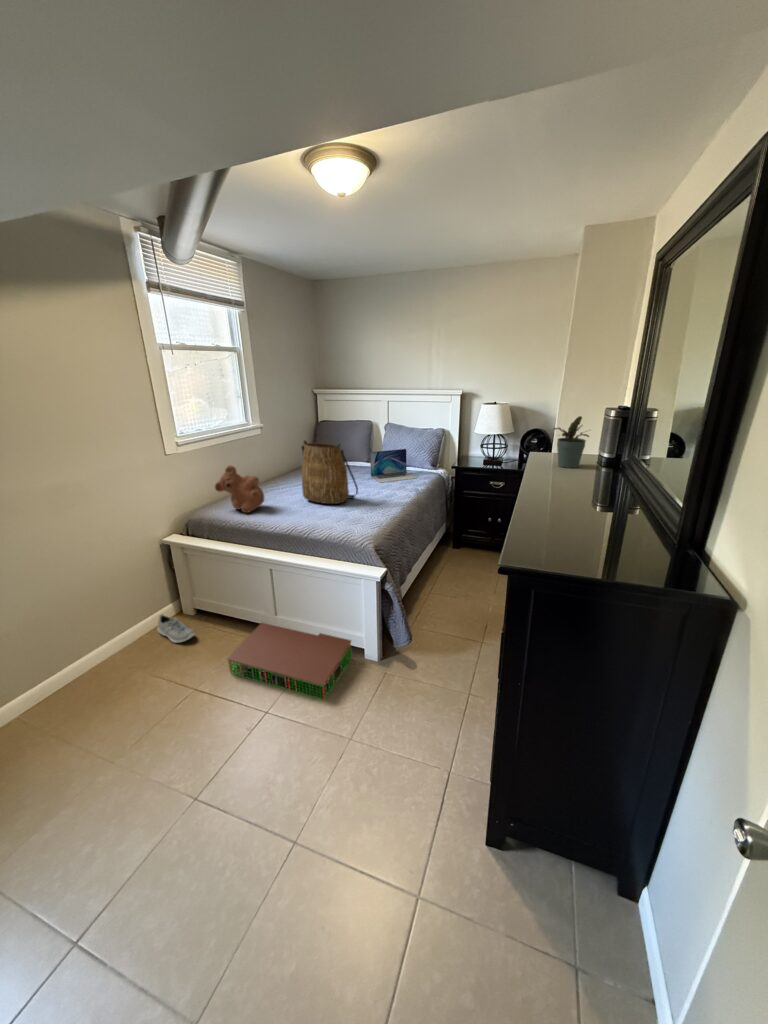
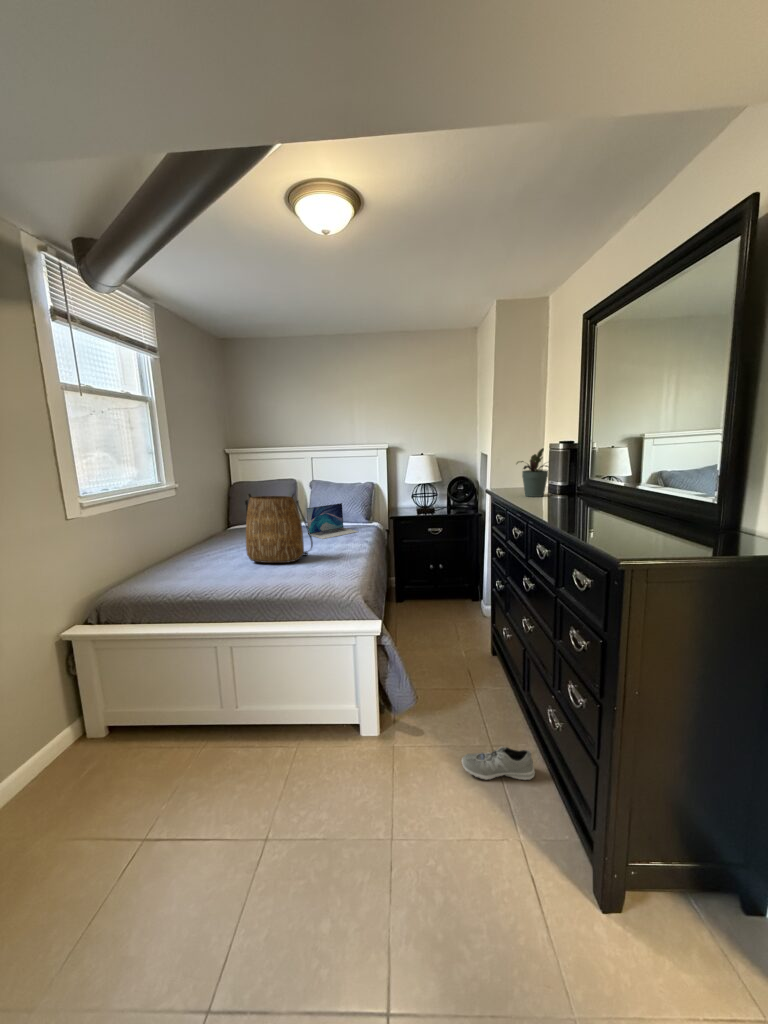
teddy bear: present [215,465,264,513] -> none [138,527,205,583]
sneaker: present [158,615,195,643] -> present [462,747,535,780]
storage bin: present [227,623,352,700] -> none [186,716,345,799]

